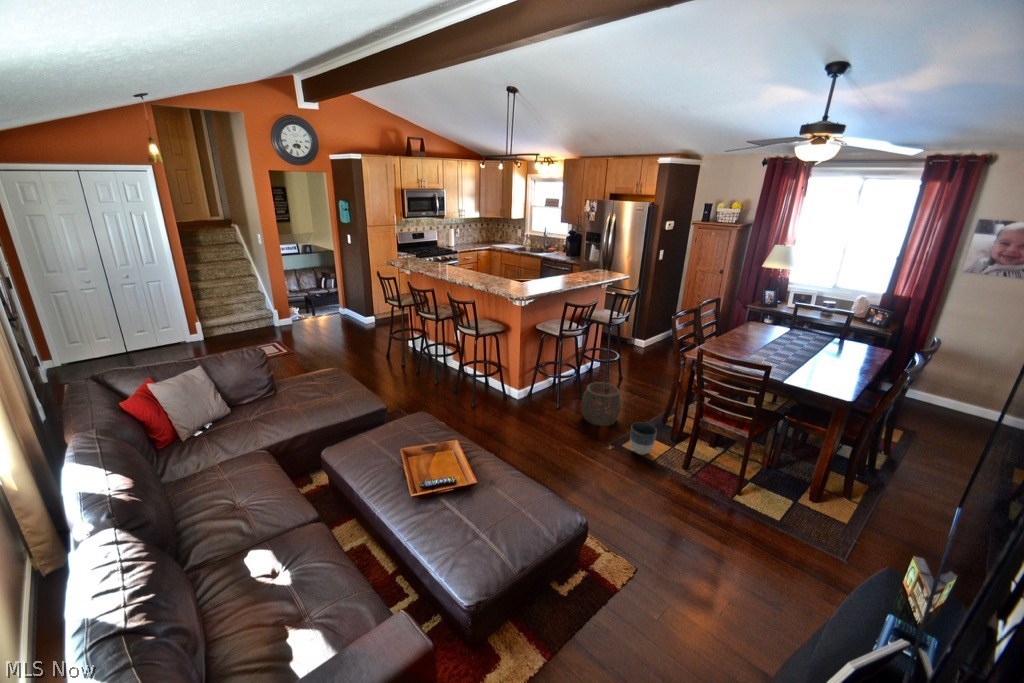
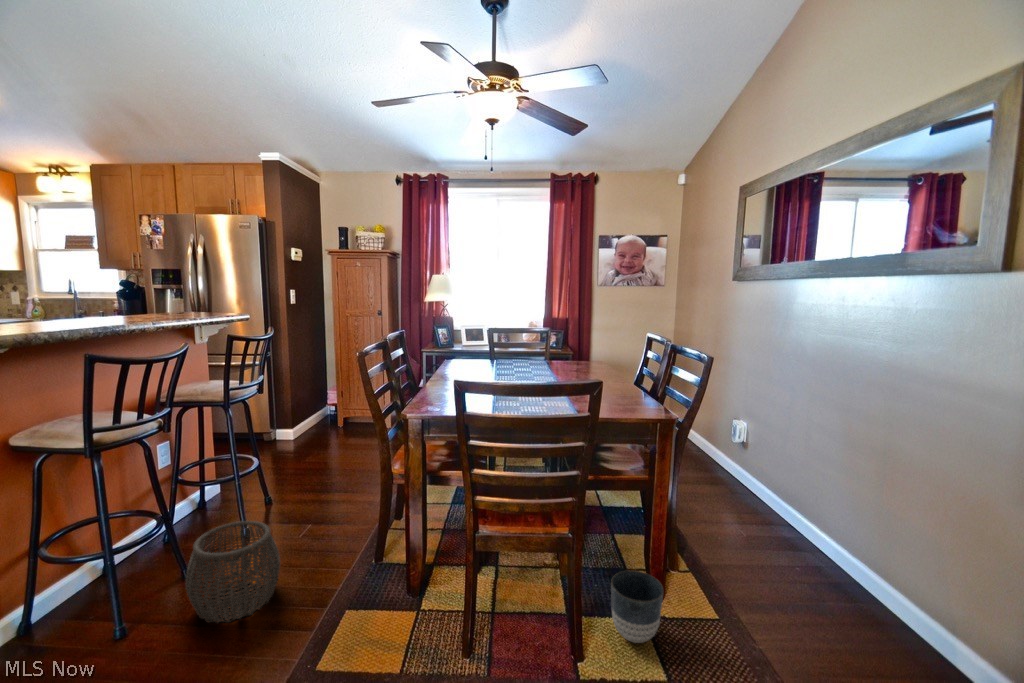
planter: present [630,422,657,455] -> present [611,570,663,643]

